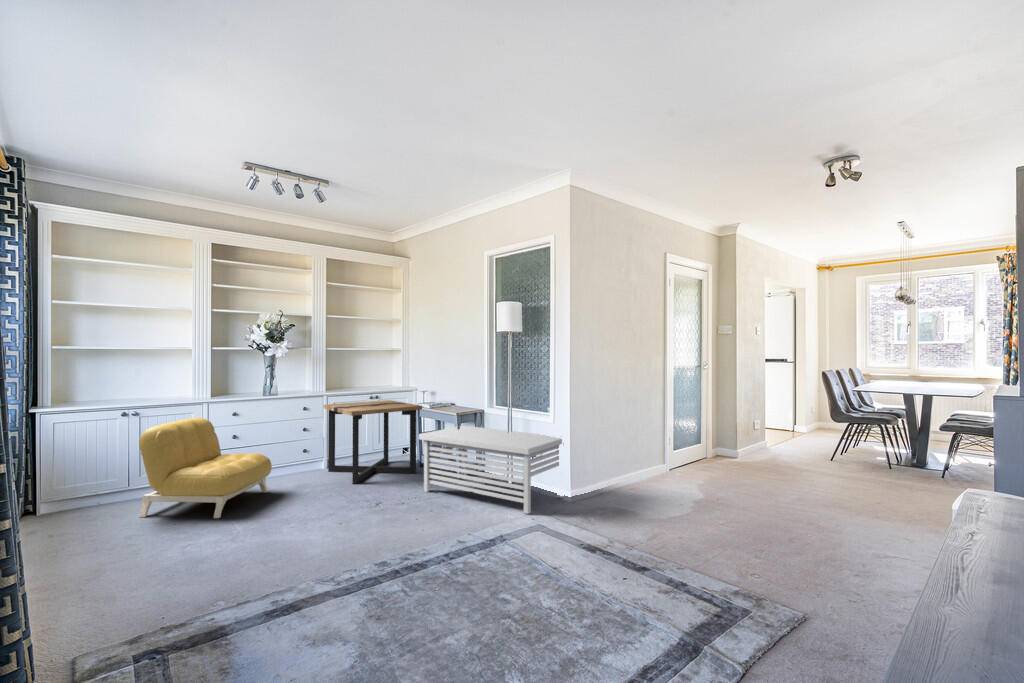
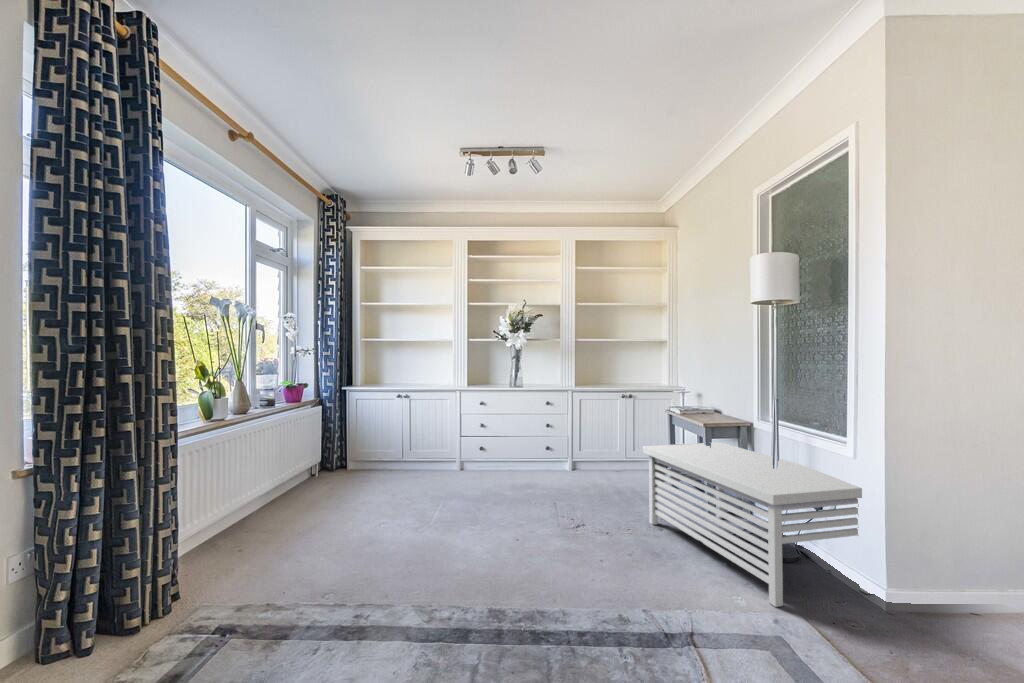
side table: present [323,400,422,484] -> none [568,401,670,496]
armchair: present [139,418,272,518] -> none [388,403,499,503]

